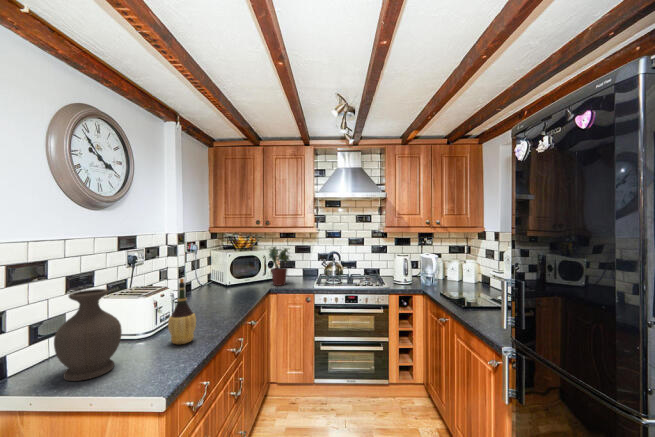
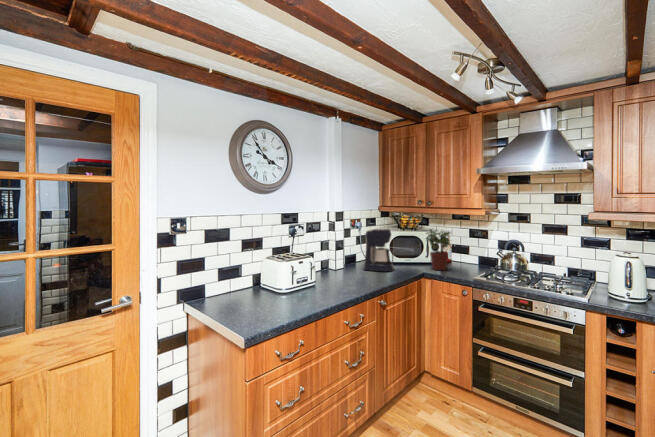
coffee maker: none [208,249,242,296] -> present [364,229,394,271]
wine bottle: present [168,278,196,344] -> none [291,250,311,302]
vase: present [54,289,122,381] -> none [218,251,256,309]

